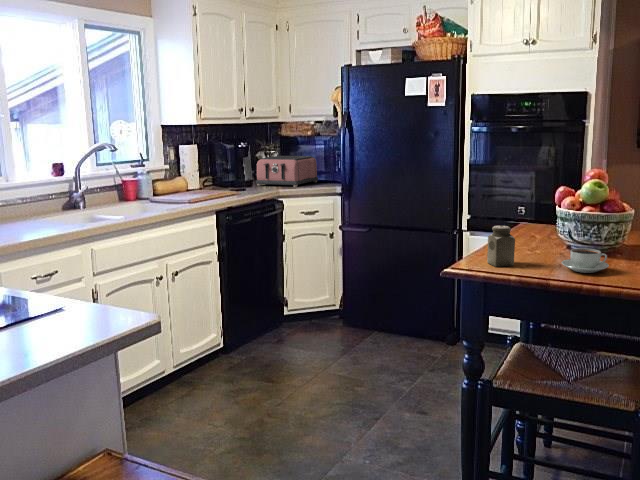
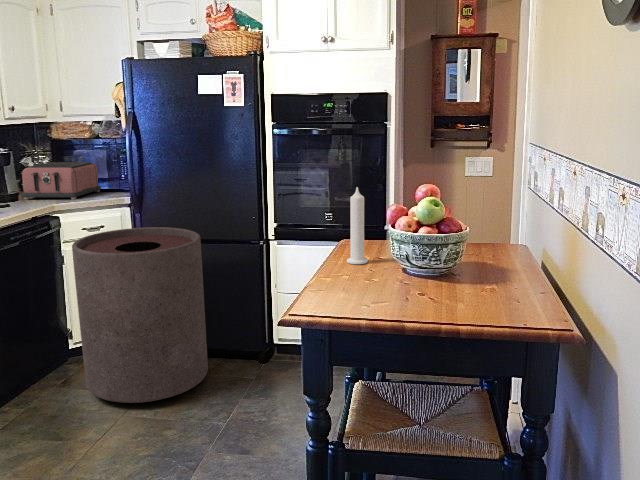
candle: none [518,172,539,242] -> present [347,187,368,264]
trash can: none [291,213,398,361] -> present [72,227,208,403]
salt shaker: present [487,225,515,267] -> none [324,256,356,306]
coffee cup: present [562,248,609,273] -> none [407,277,457,306]

